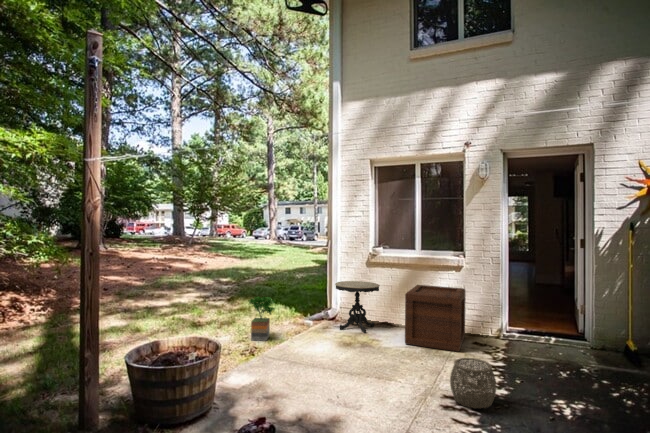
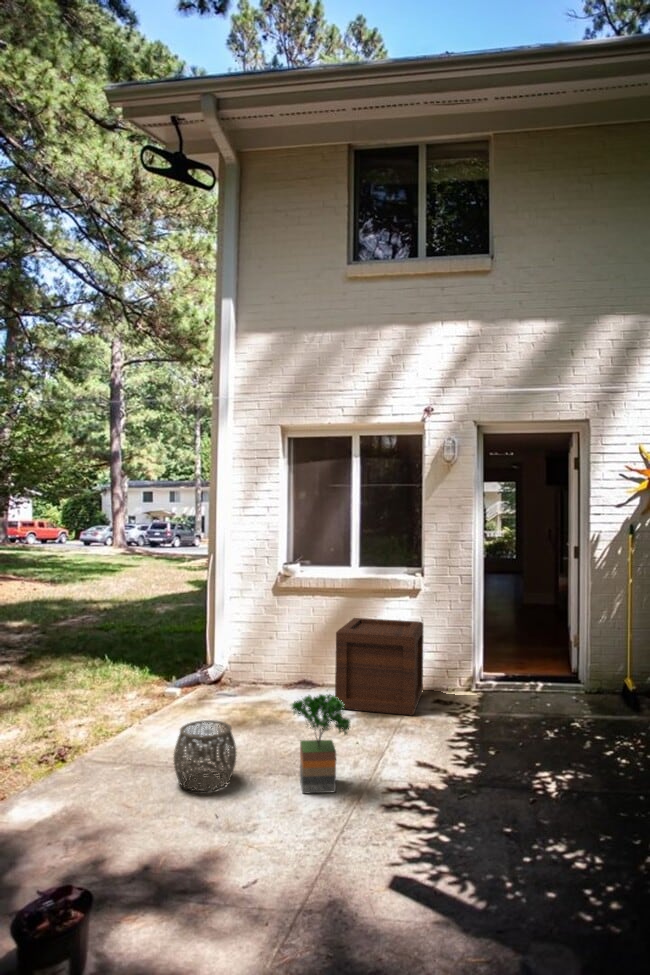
side table: present [335,281,380,333] -> none [229,615,298,695]
potted tree: present [249,297,275,341] -> present [292,694,350,793]
woven basket: present [450,358,496,409] -> present [174,720,236,791]

